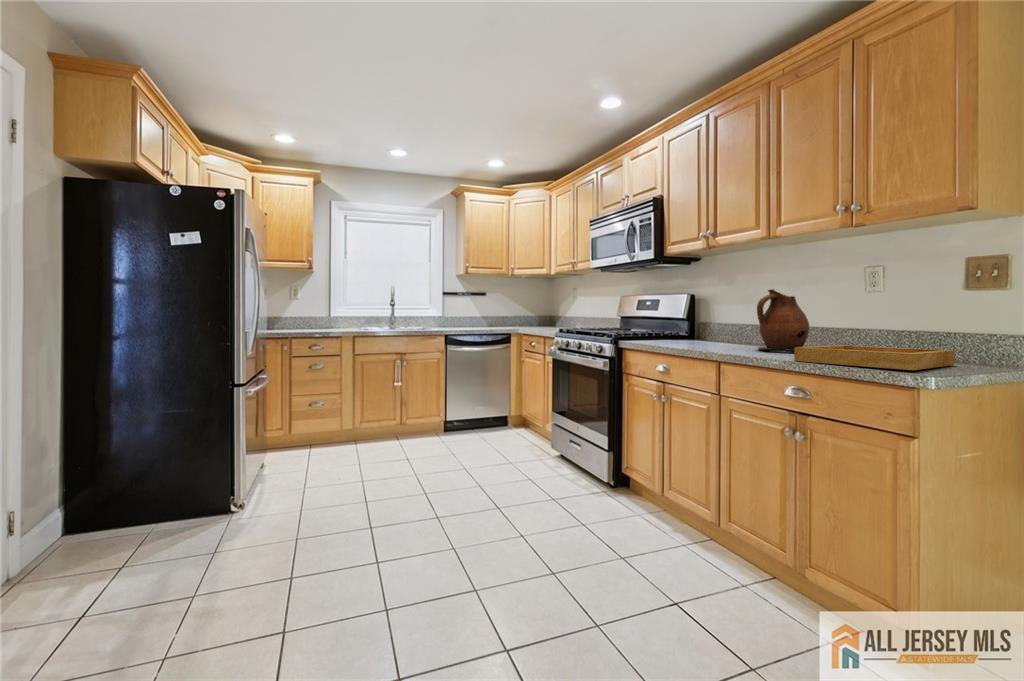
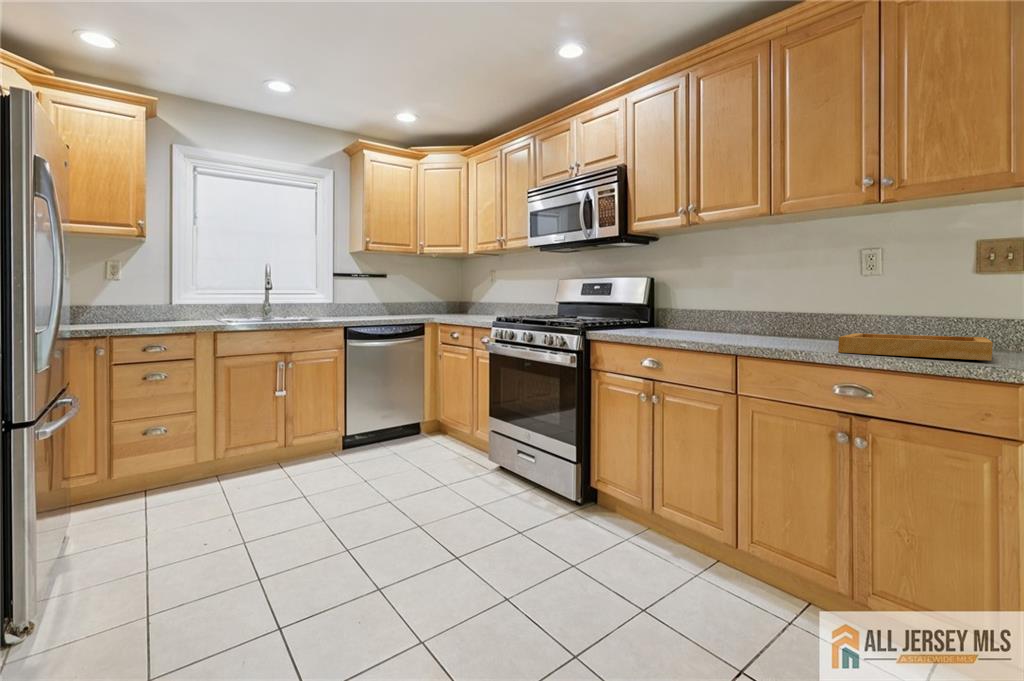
ceramic pitcher: present [757,289,809,351] -> none [752,272,821,342]

